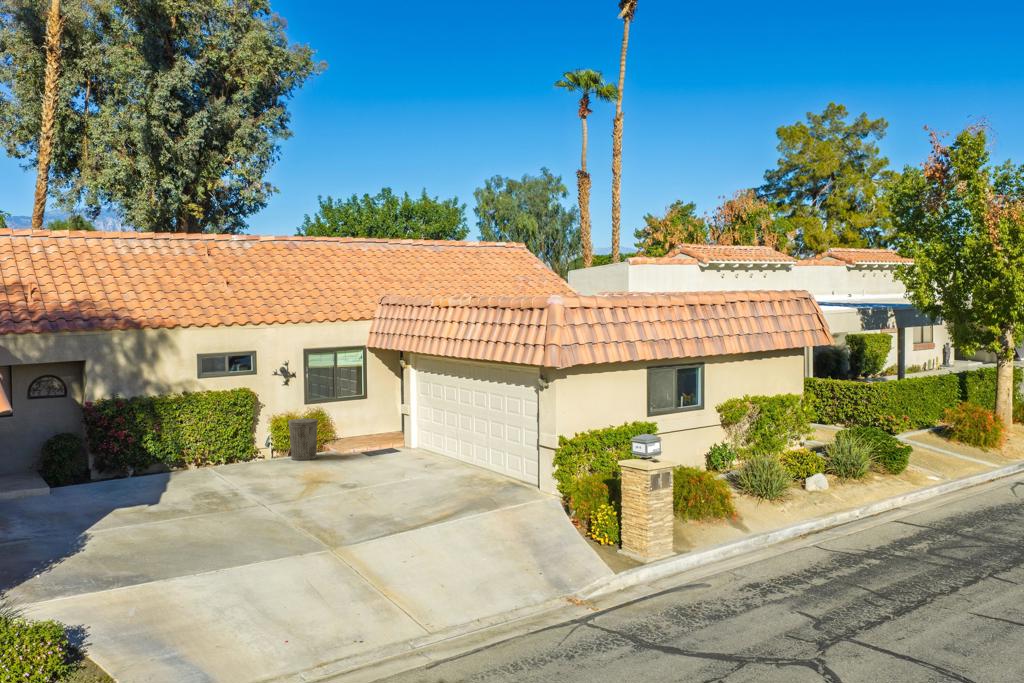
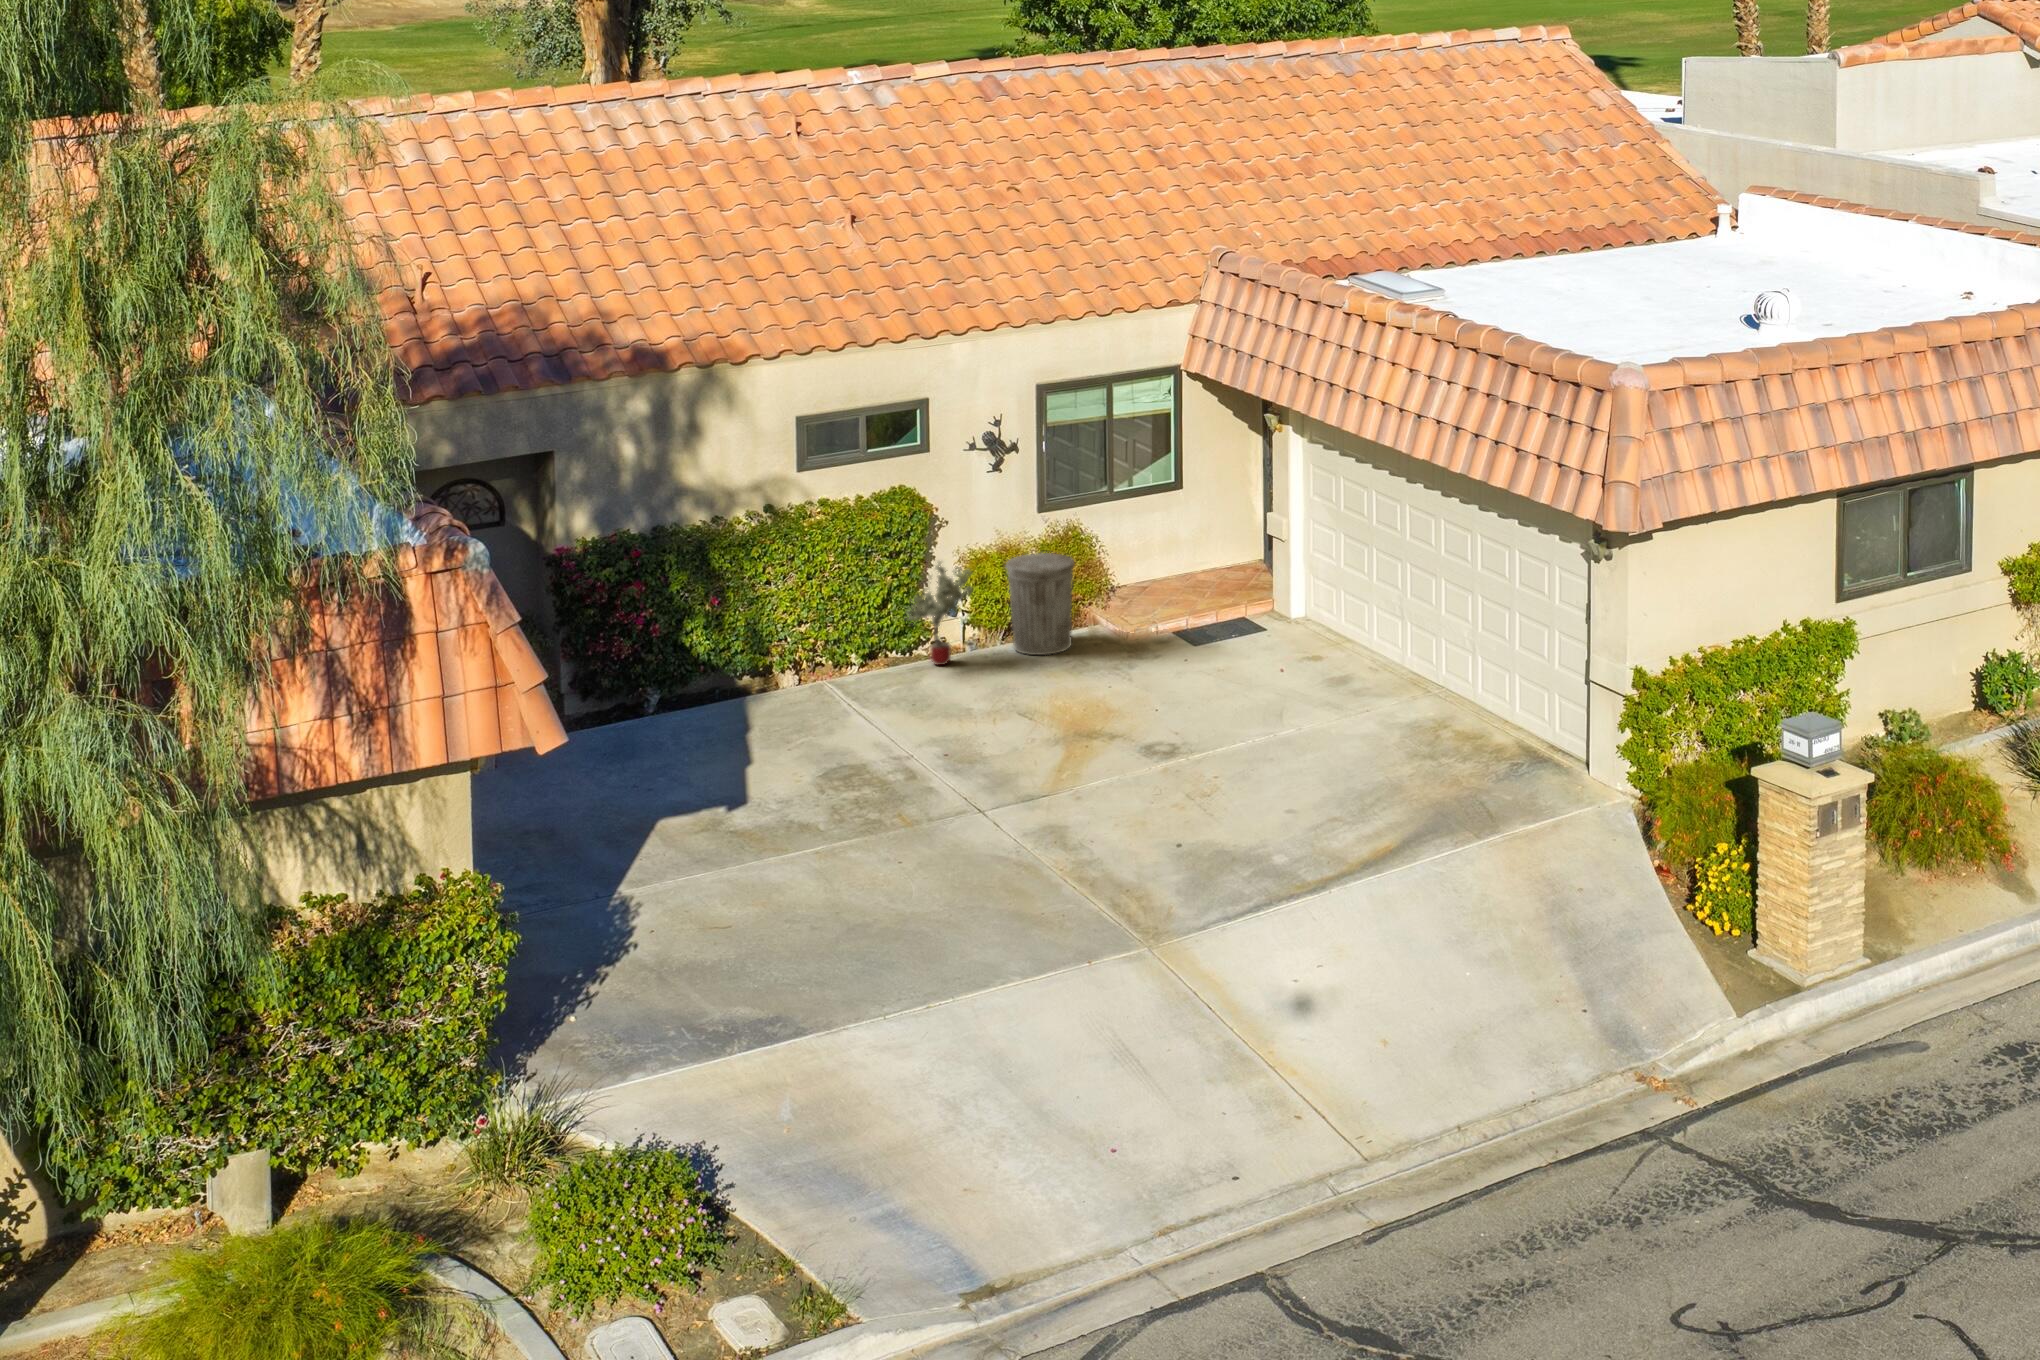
potted tree: none [242,418,273,464] -> present [906,562,972,665]

